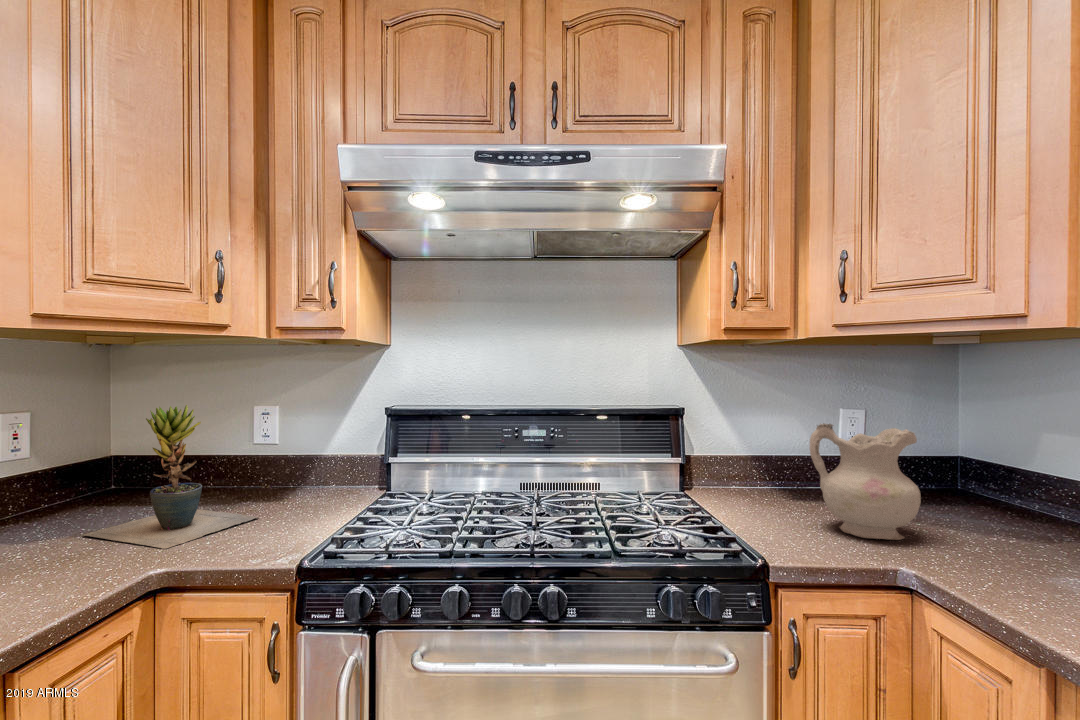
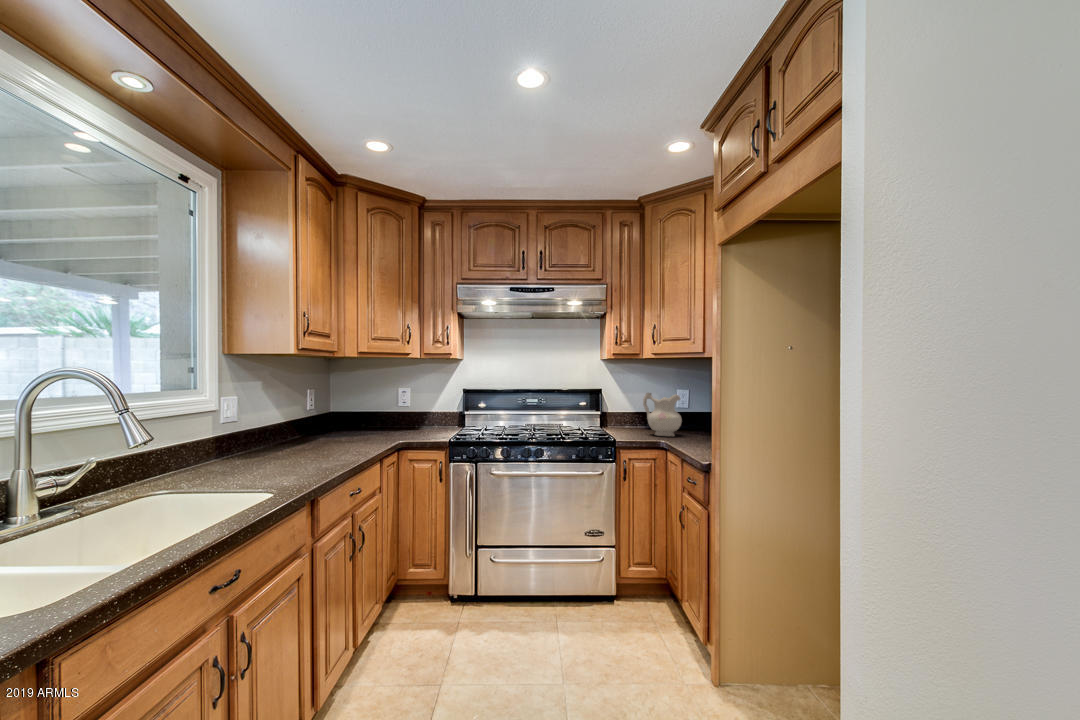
potted plant: present [83,405,258,549] -> none [356,385,418,438]

